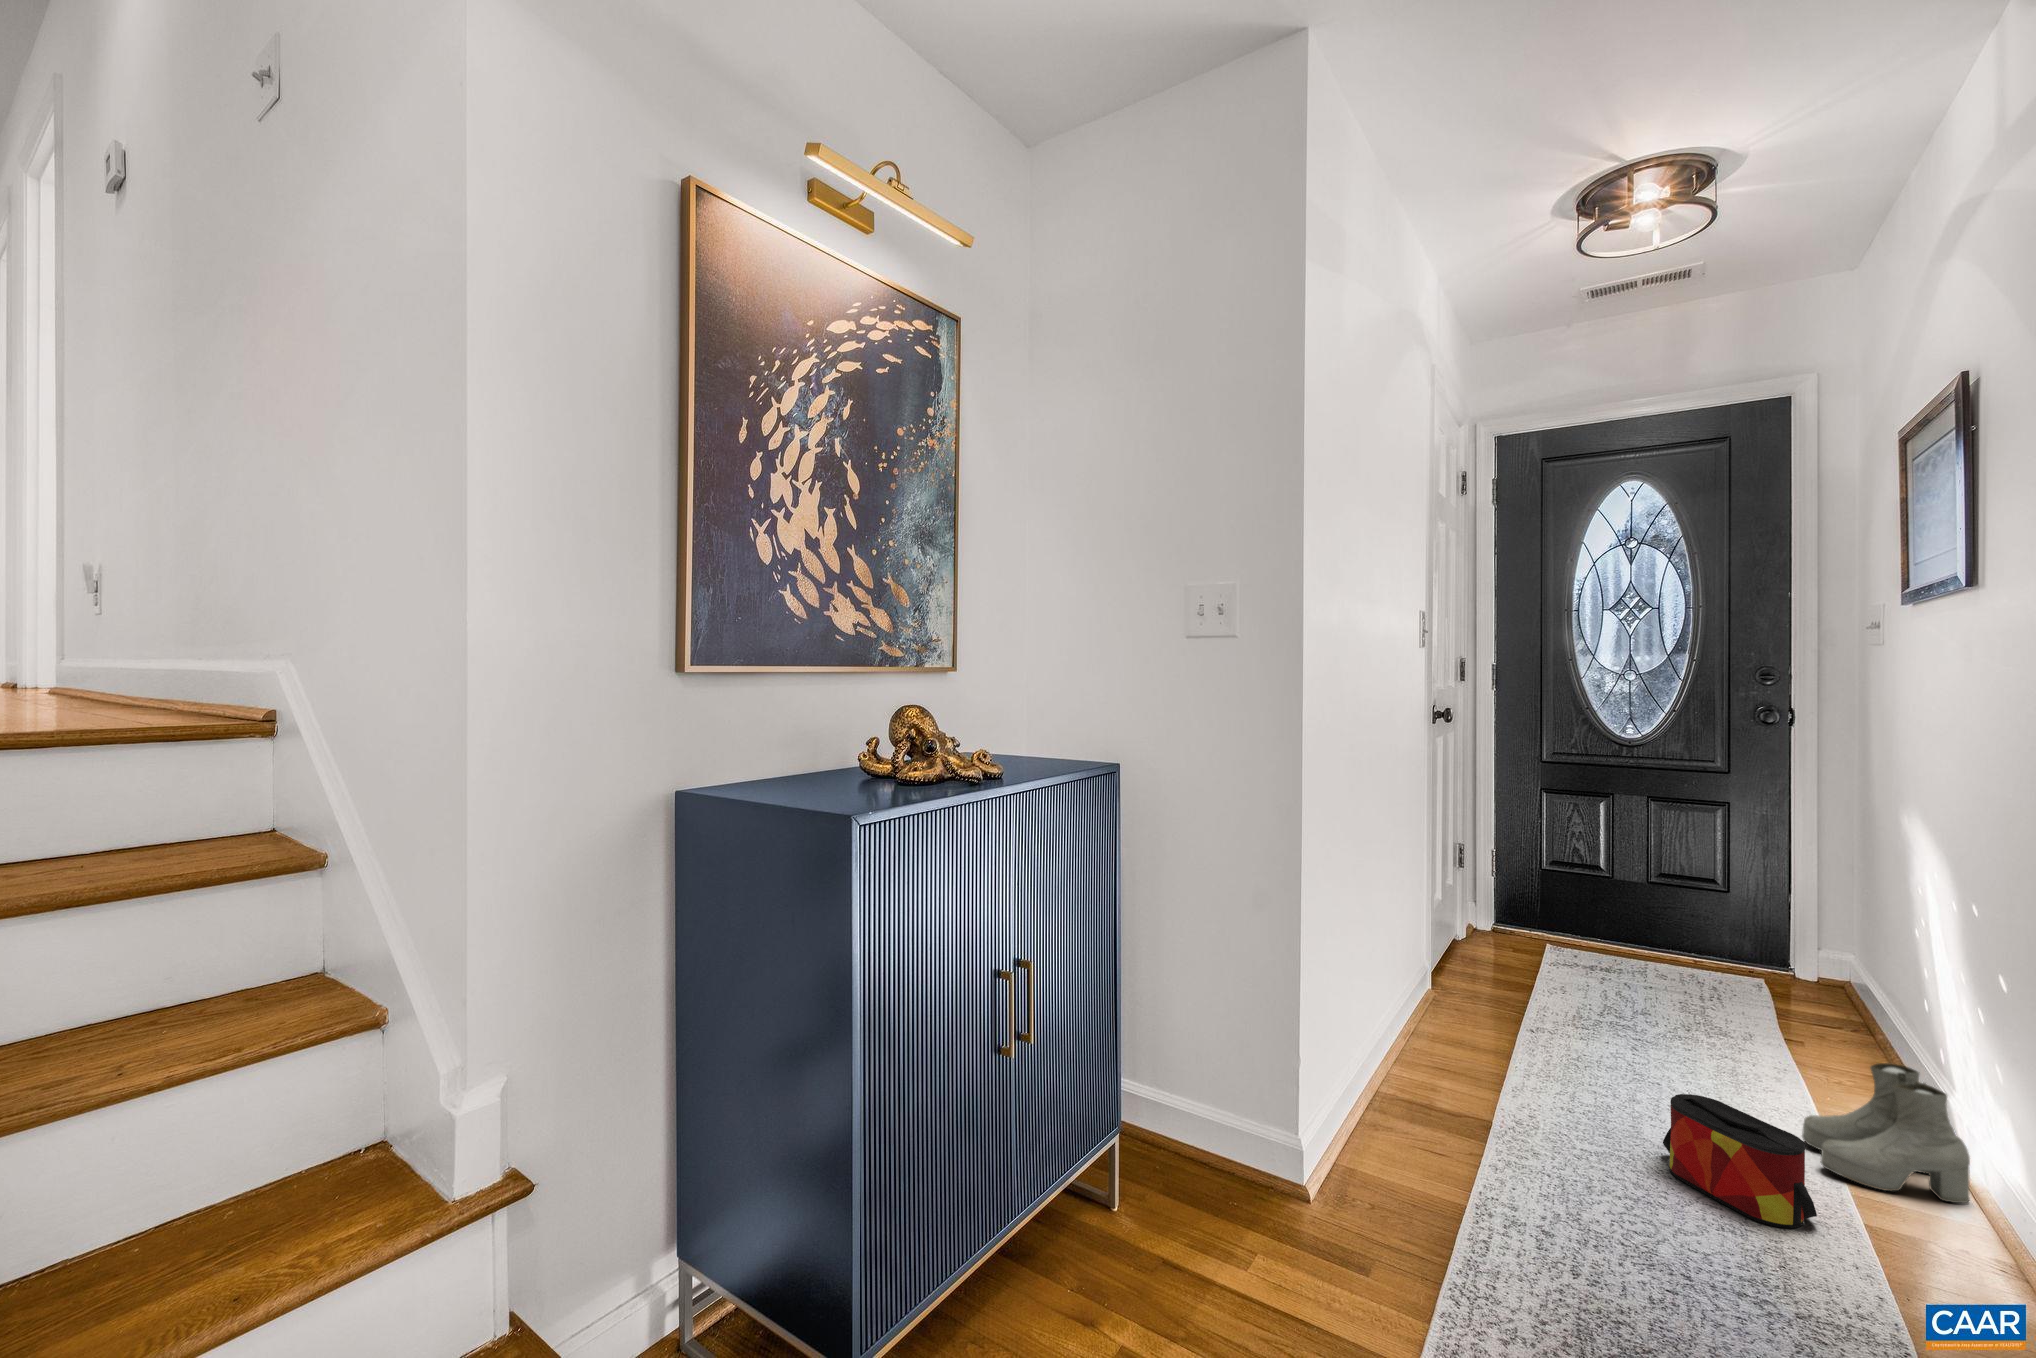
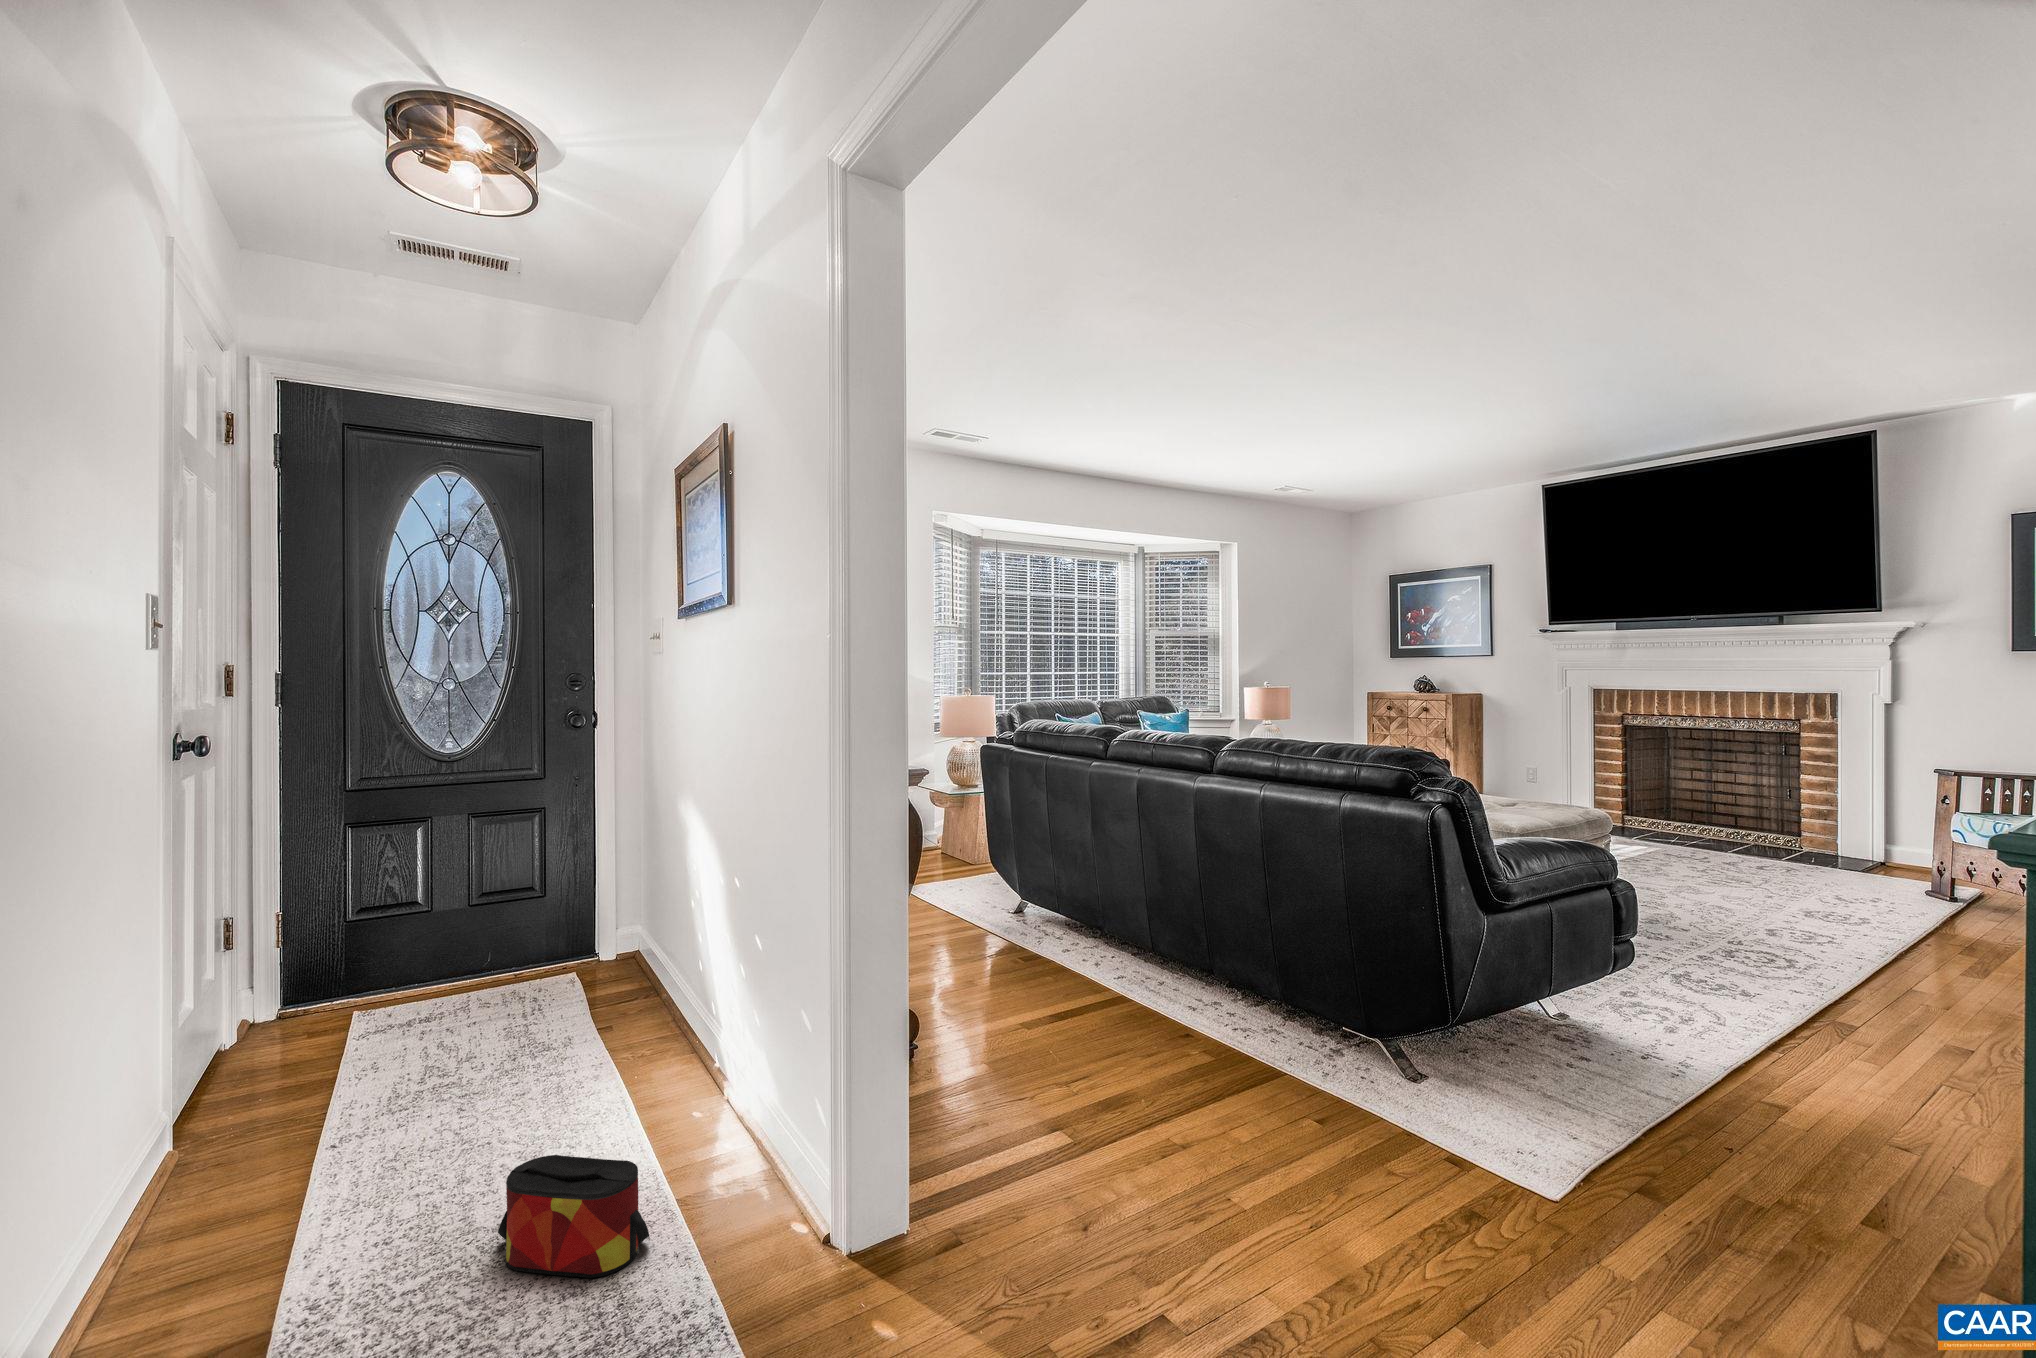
boots: present [1802,1063,1970,1203] -> none [627,1038,751,1172]

